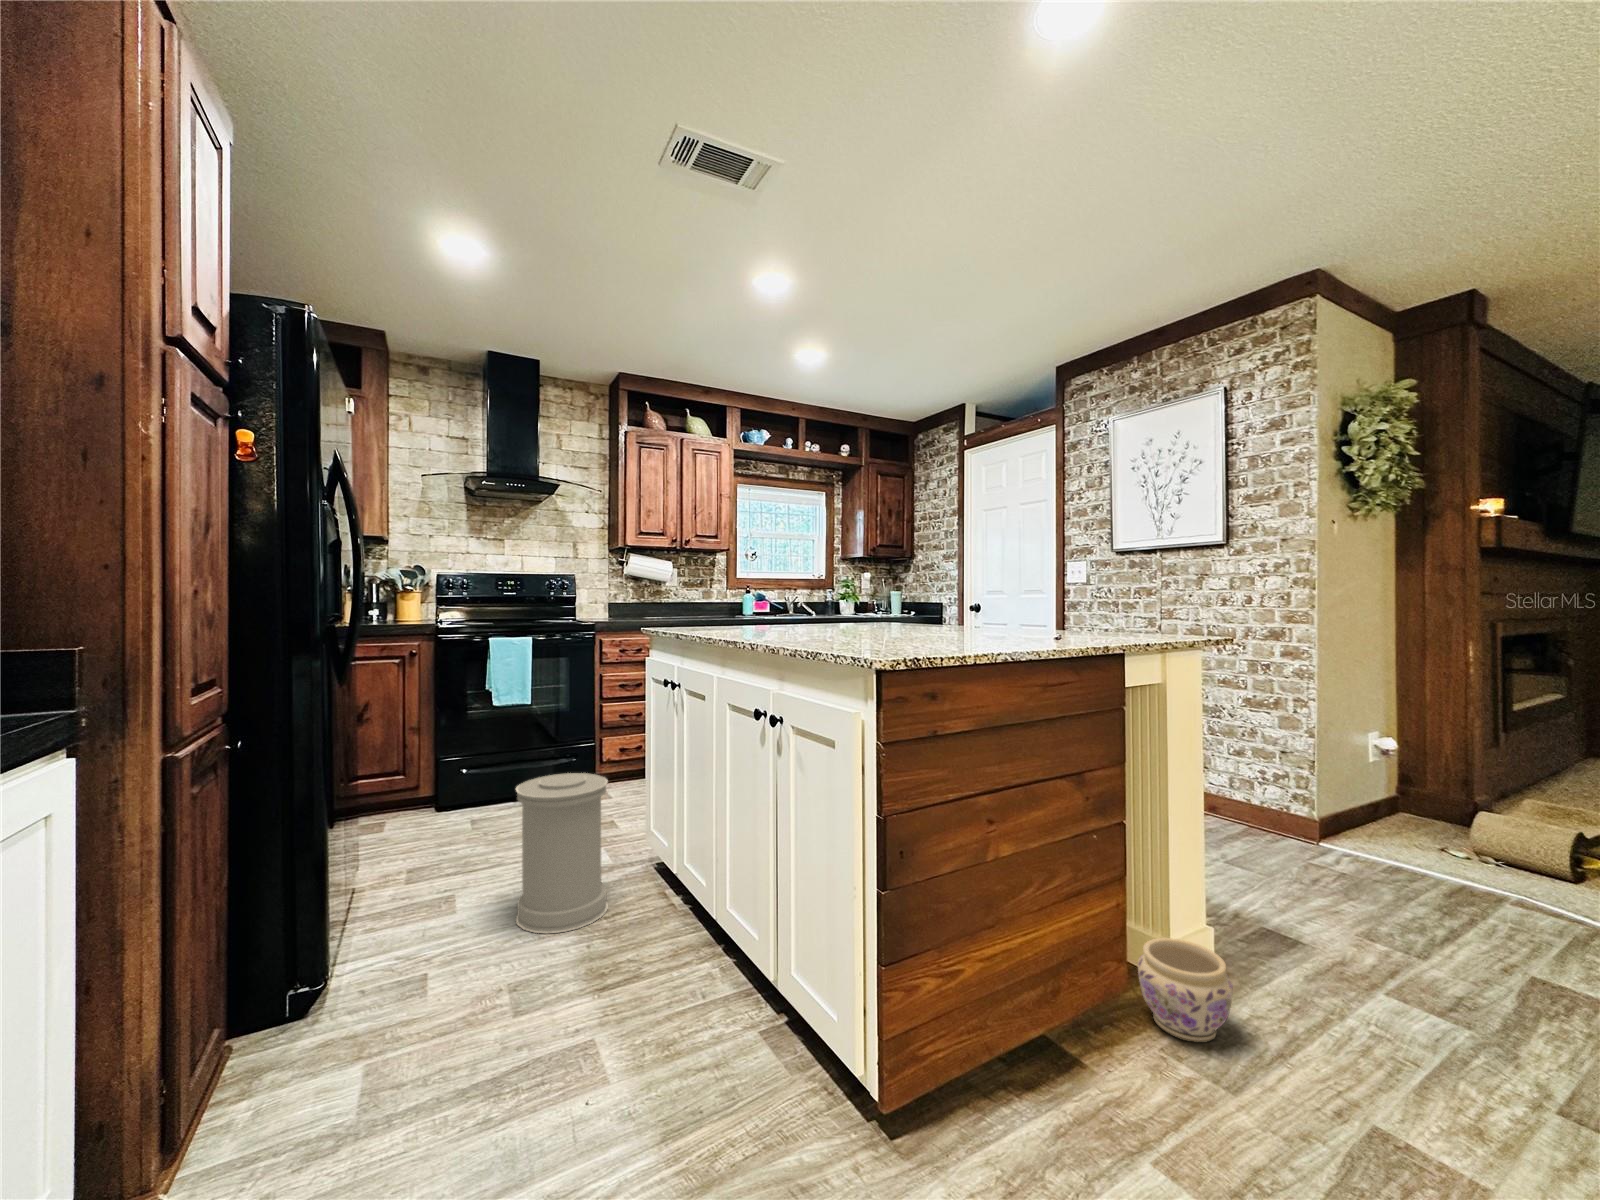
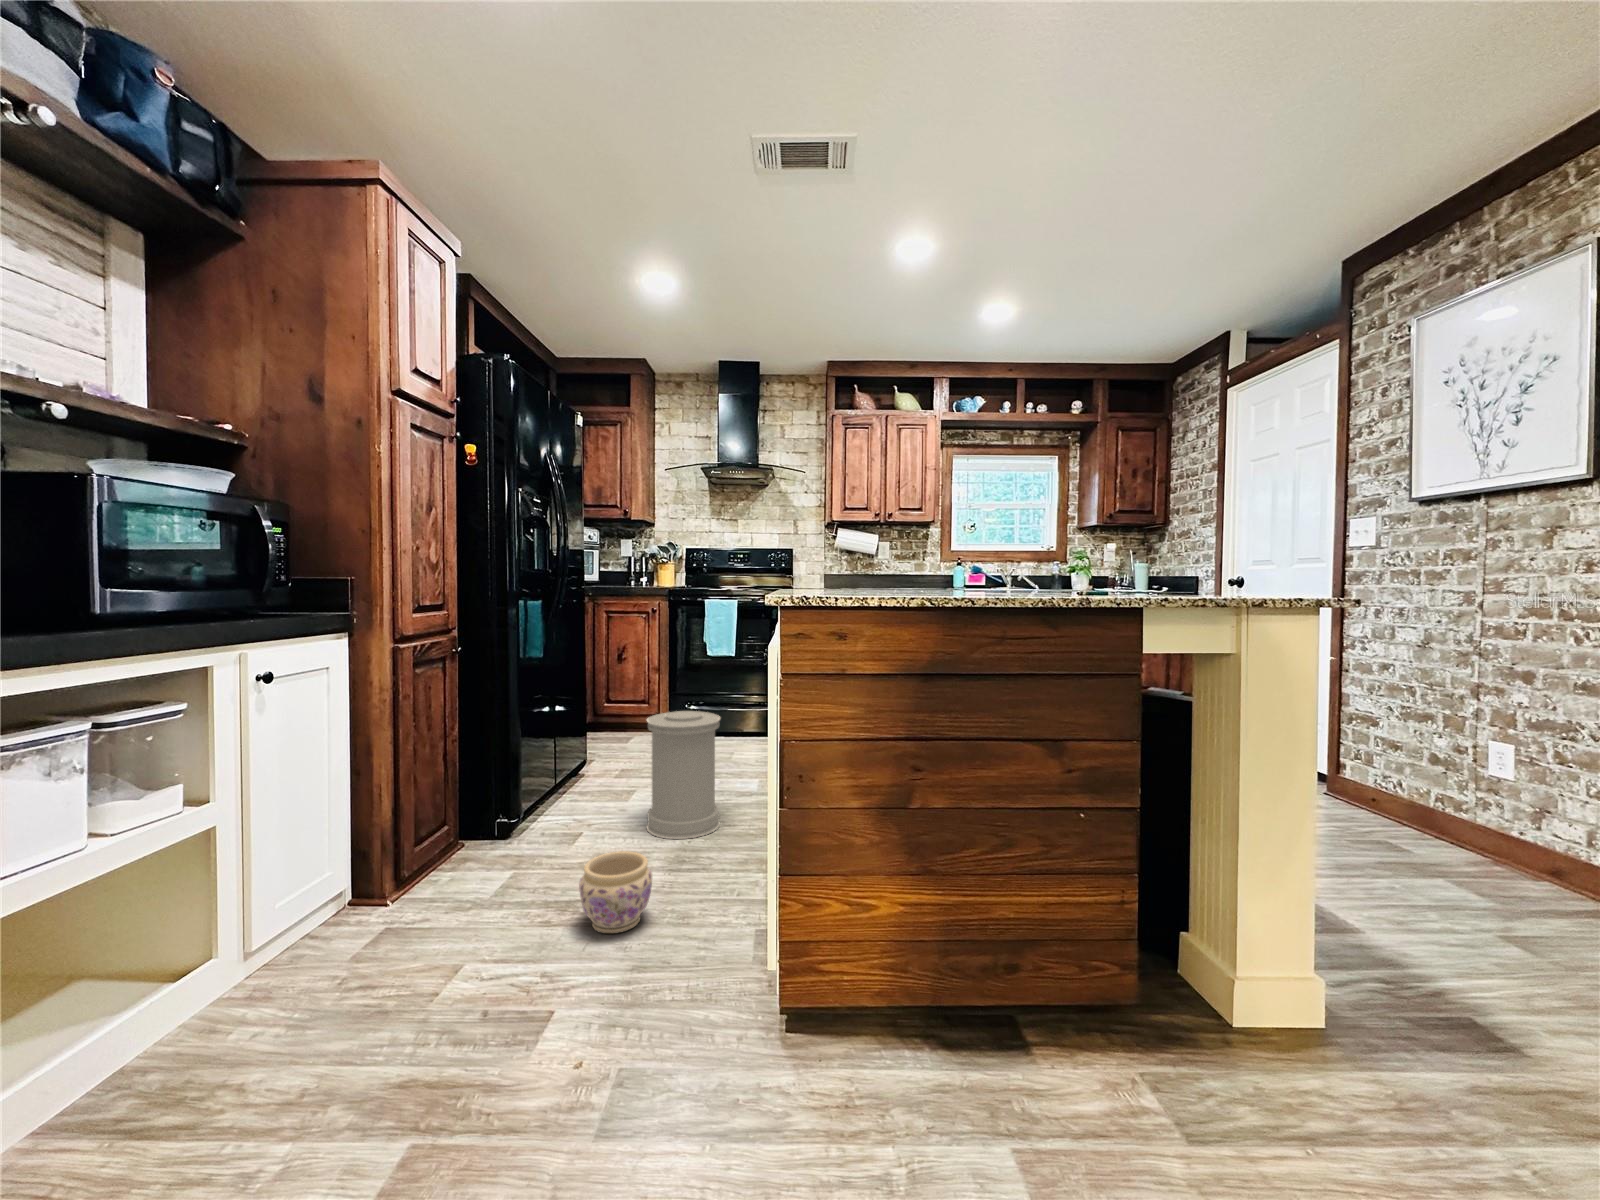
planter: present [1138,938,1233,1043] -> present [579,851,652,934]

